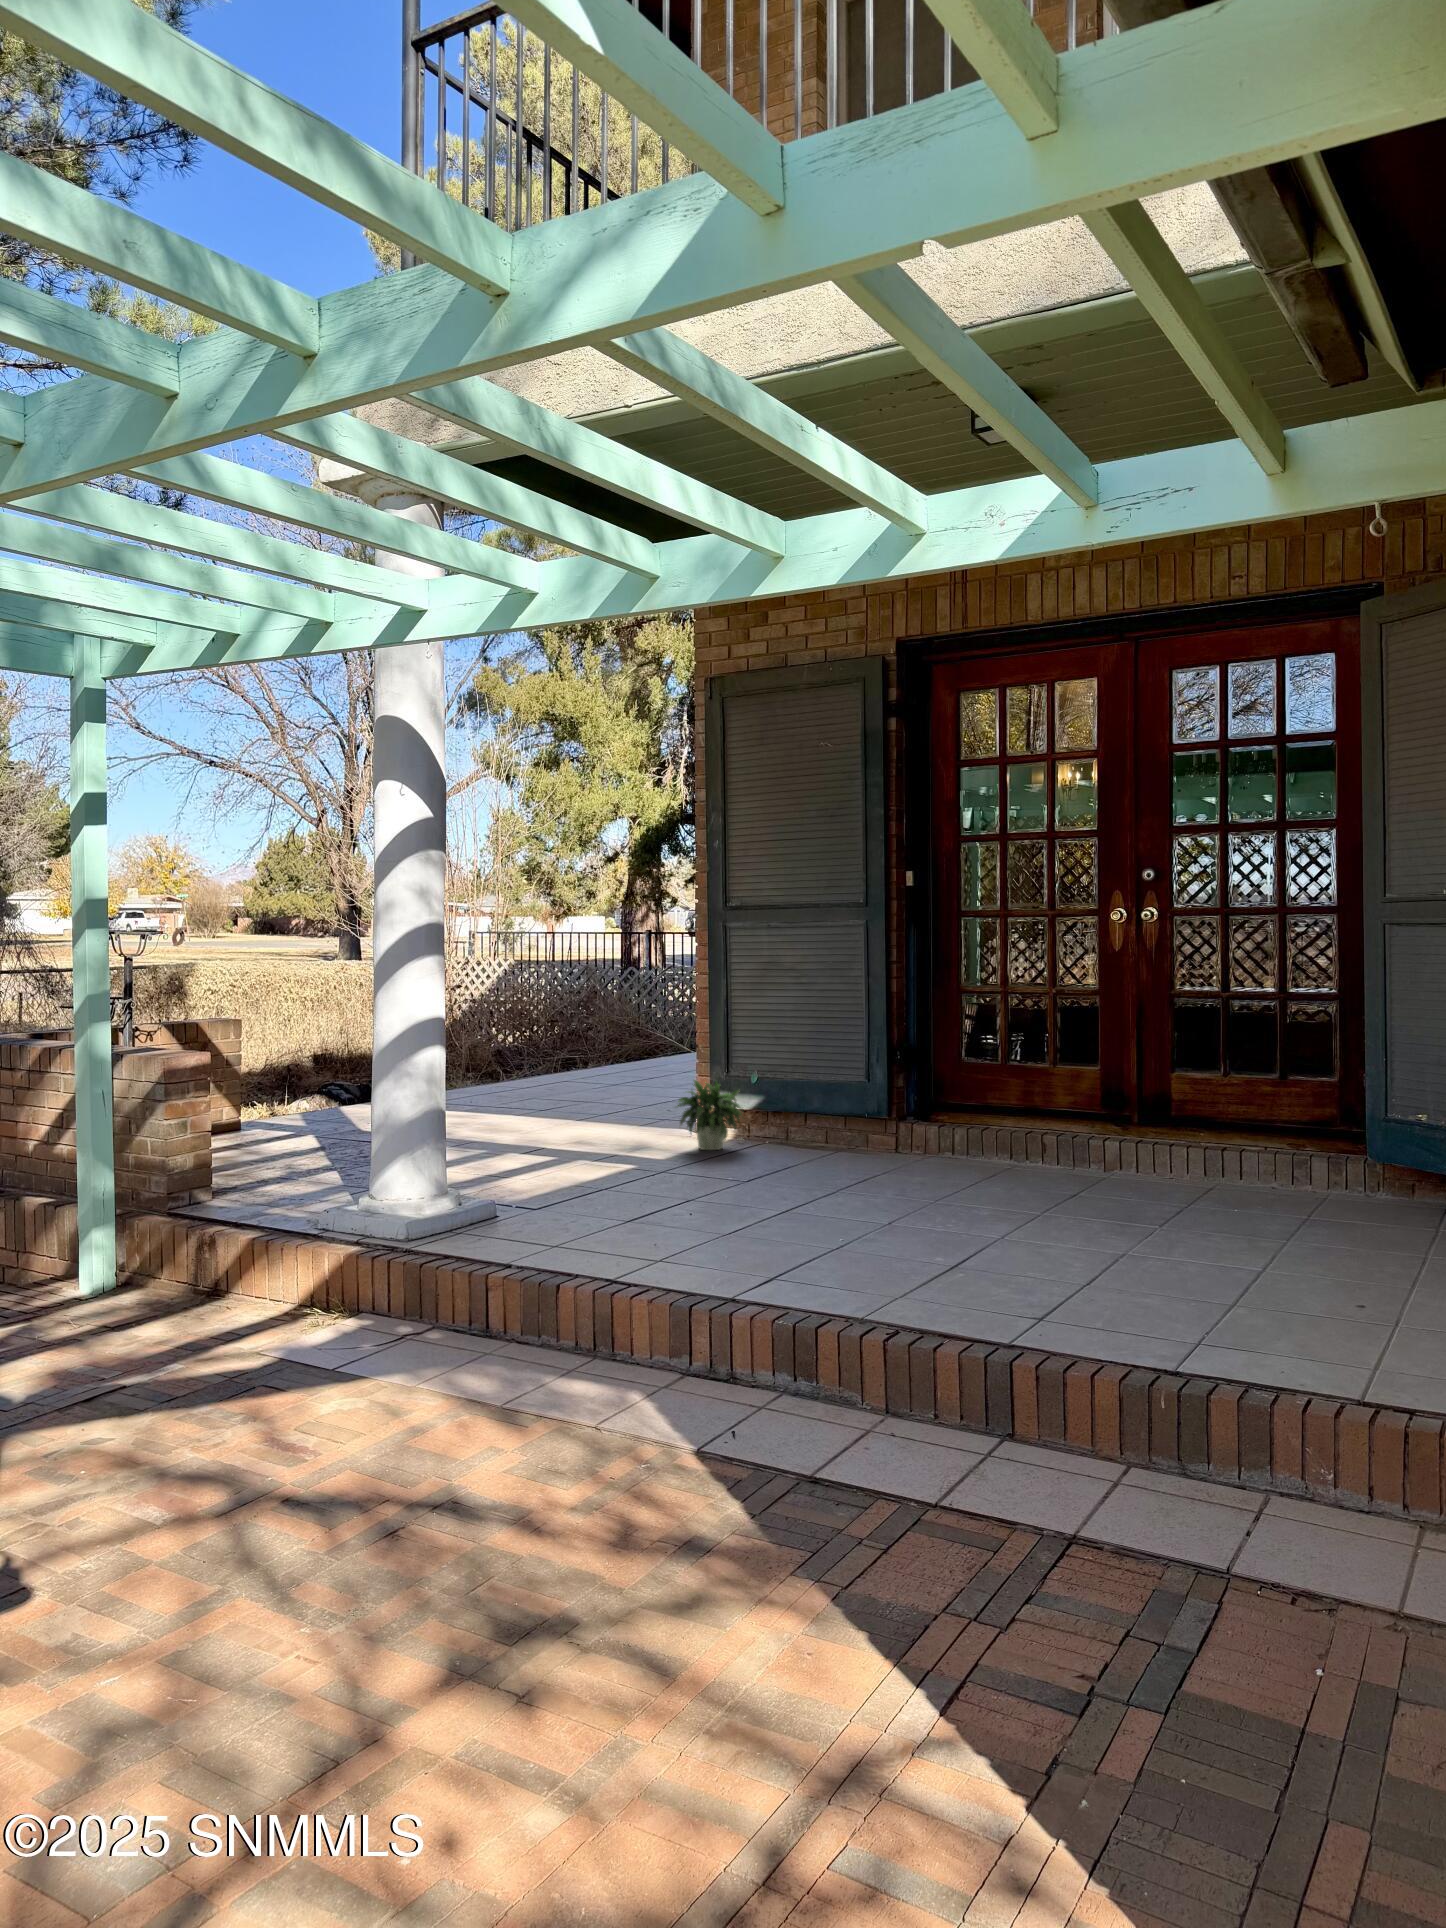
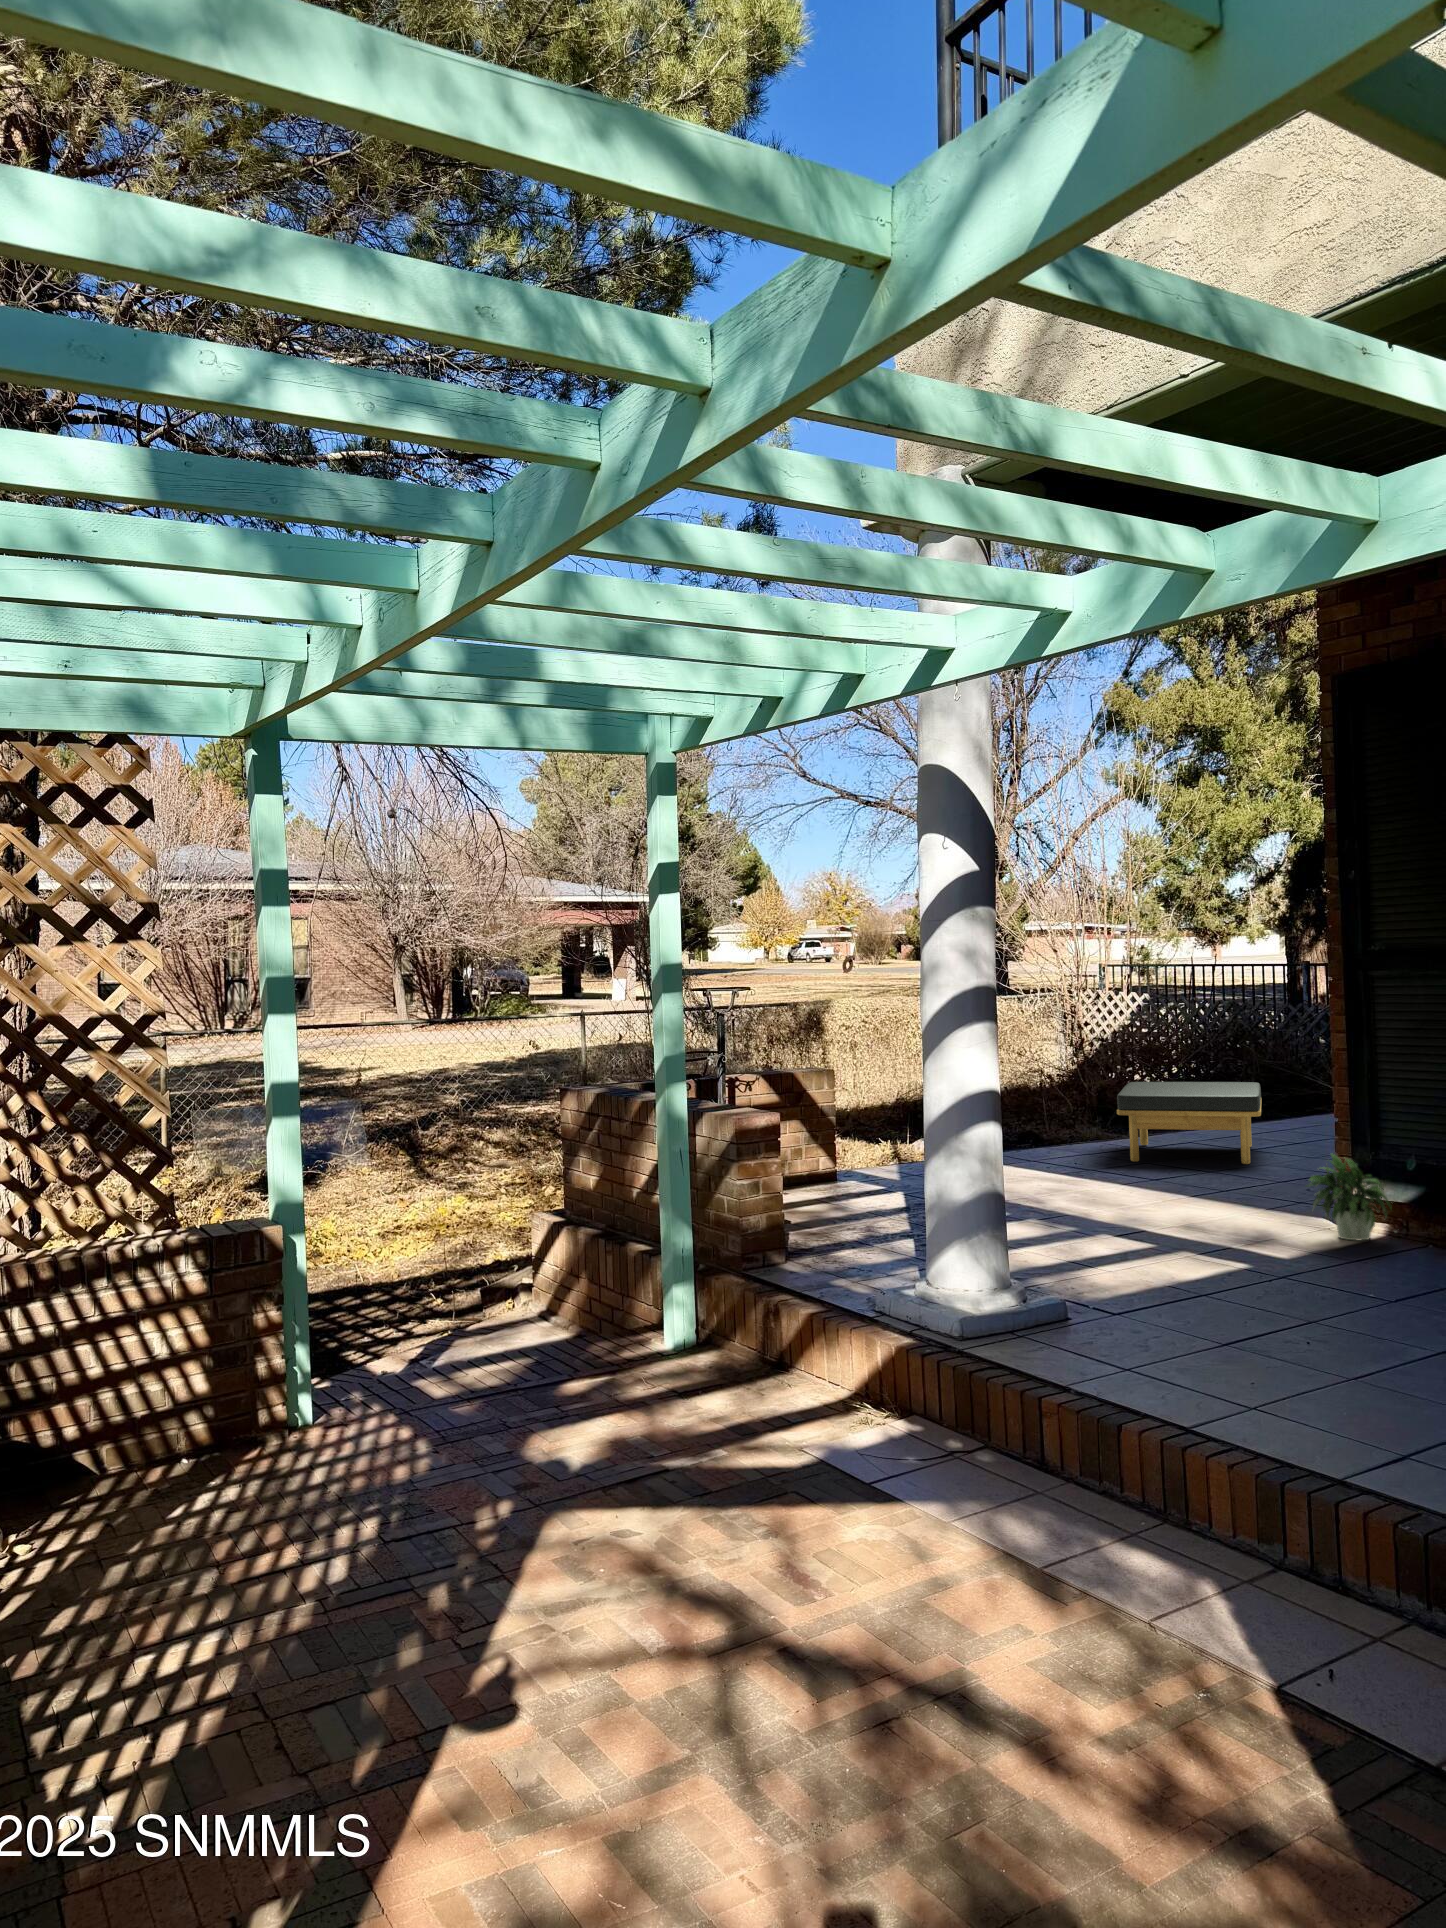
ottoman: none [504,1031,628,1102] -> present [1117,1082,1262,1164]

